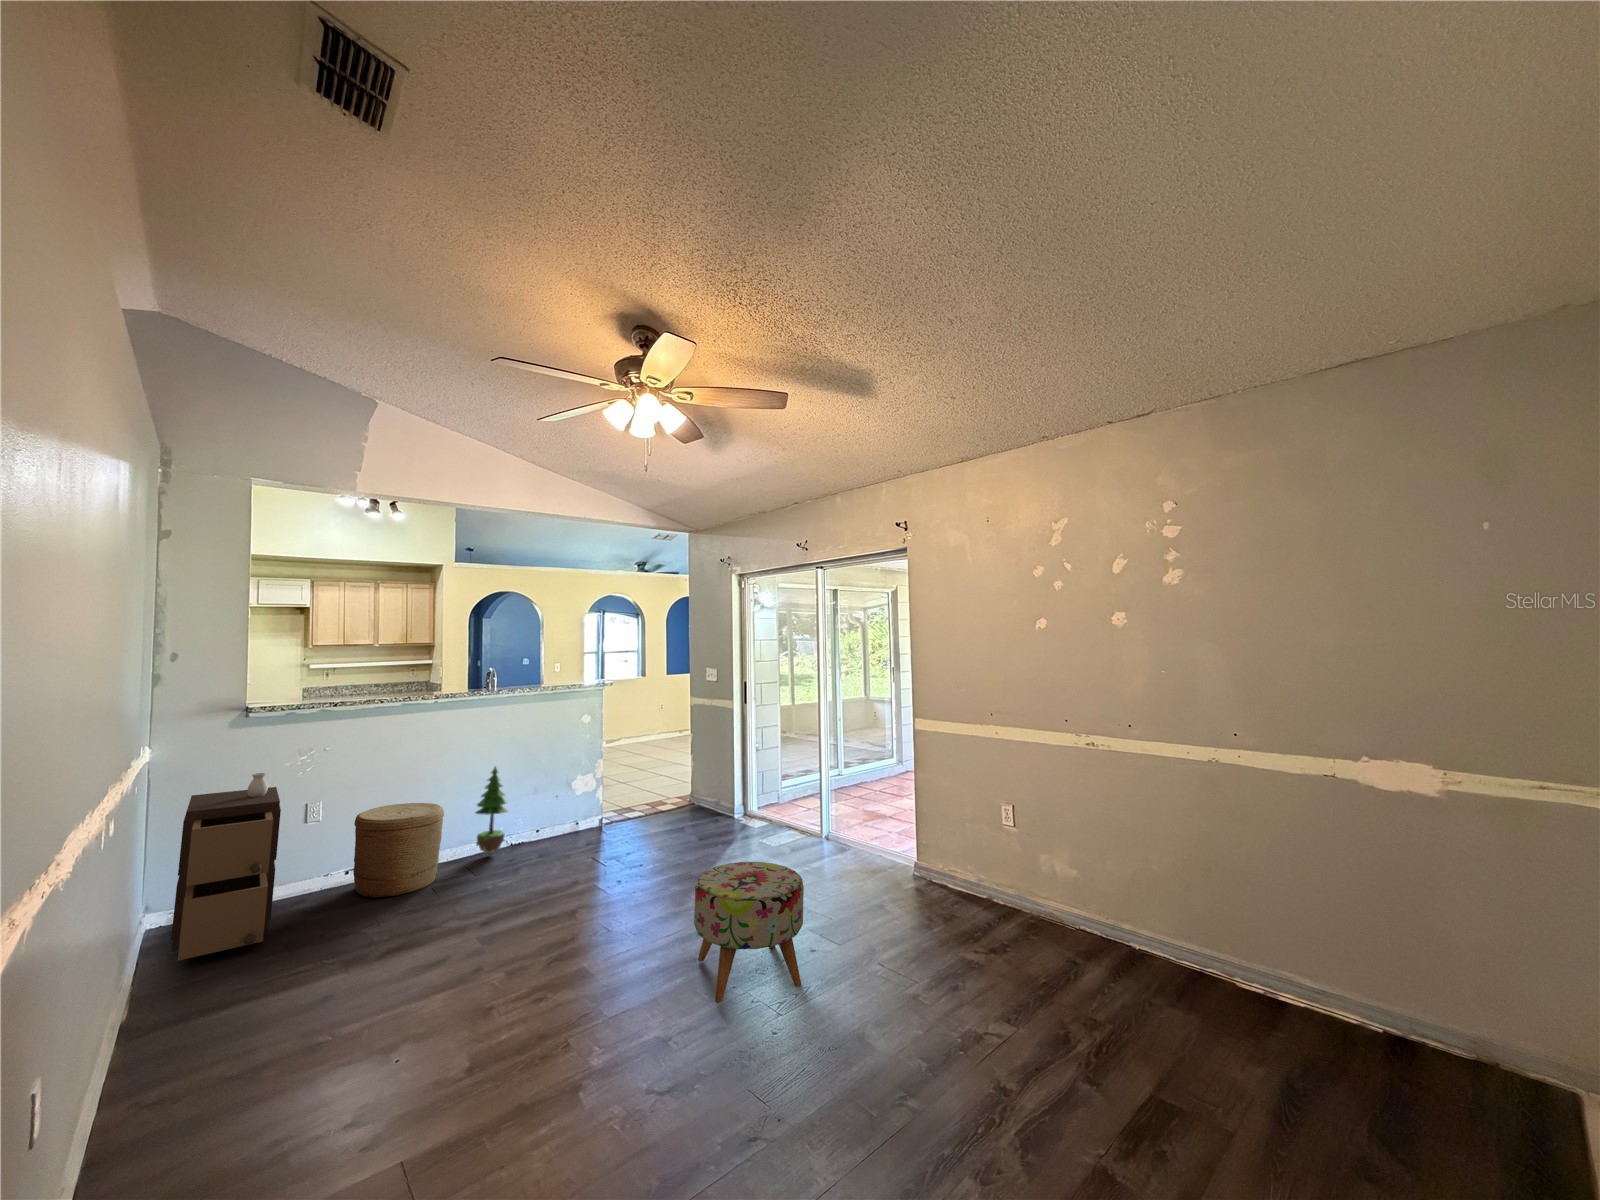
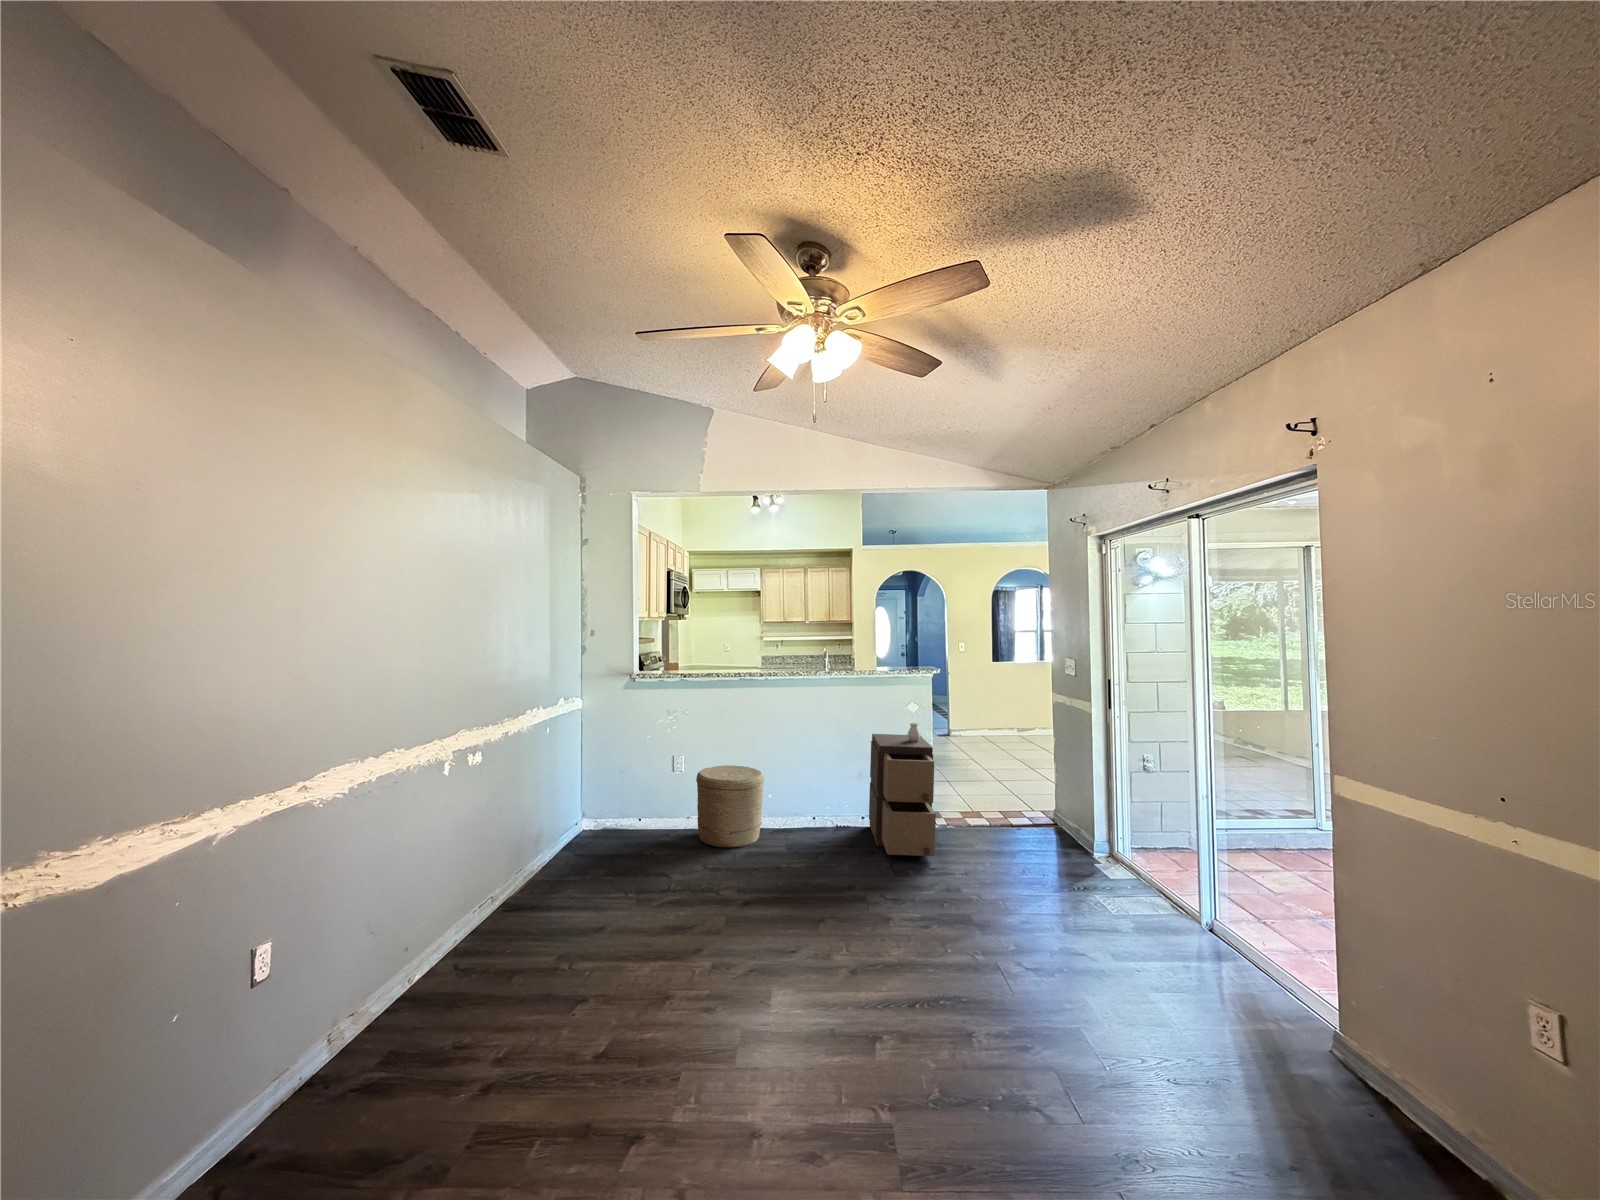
potted tree: present [476,767,508,855] -> none [799,743,830,831]
storage cabinet: present [171,773,281,961] -> present [869,723,936,856]
ottoman: present [694,862,804,1002] -> none [838,921,993,1145]

